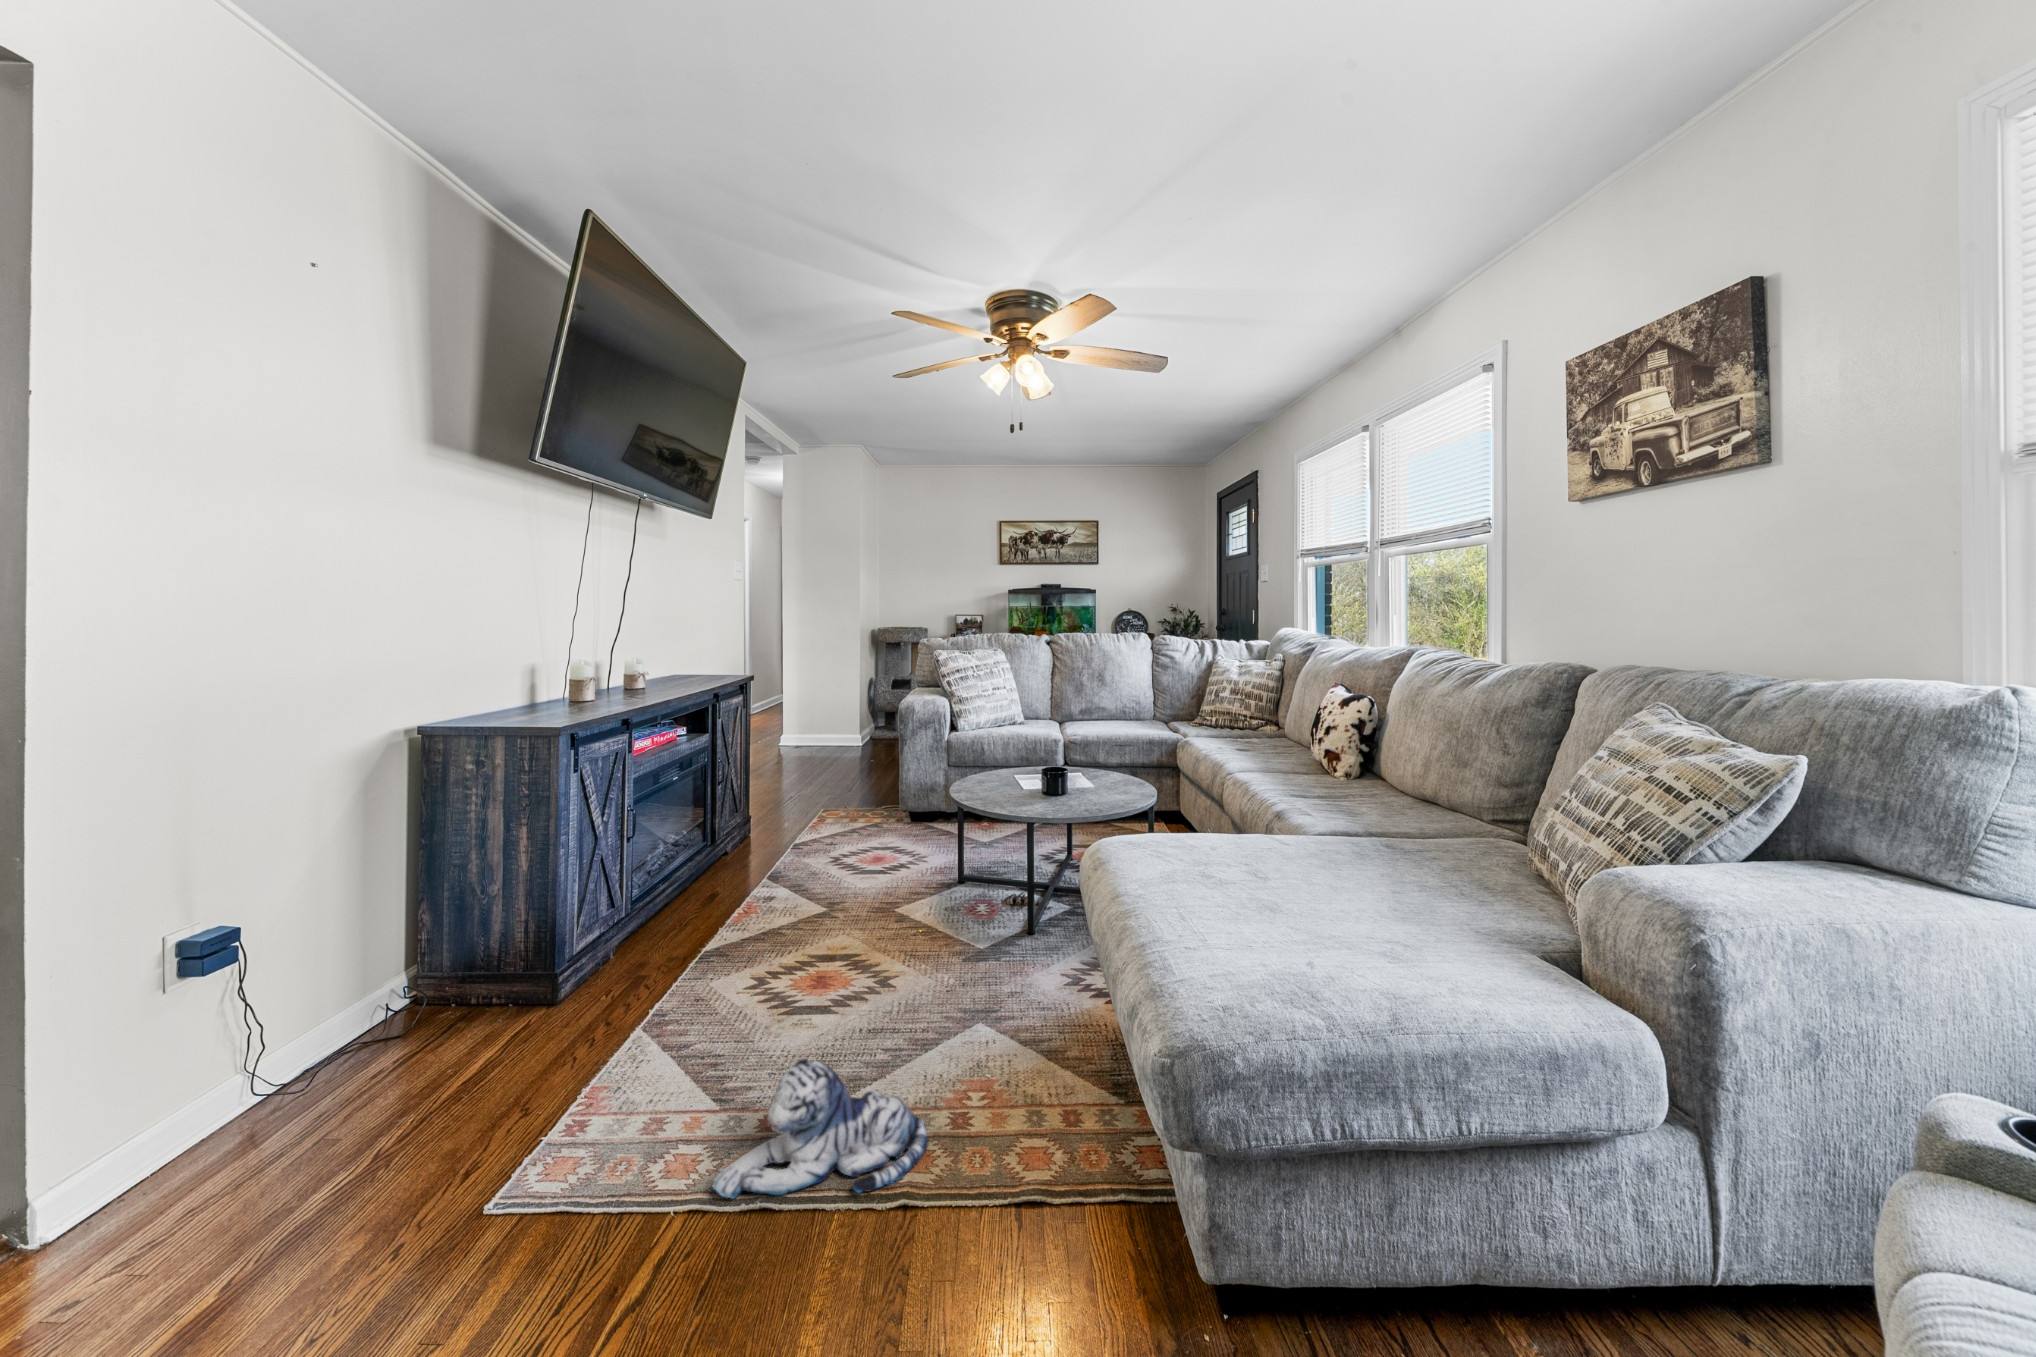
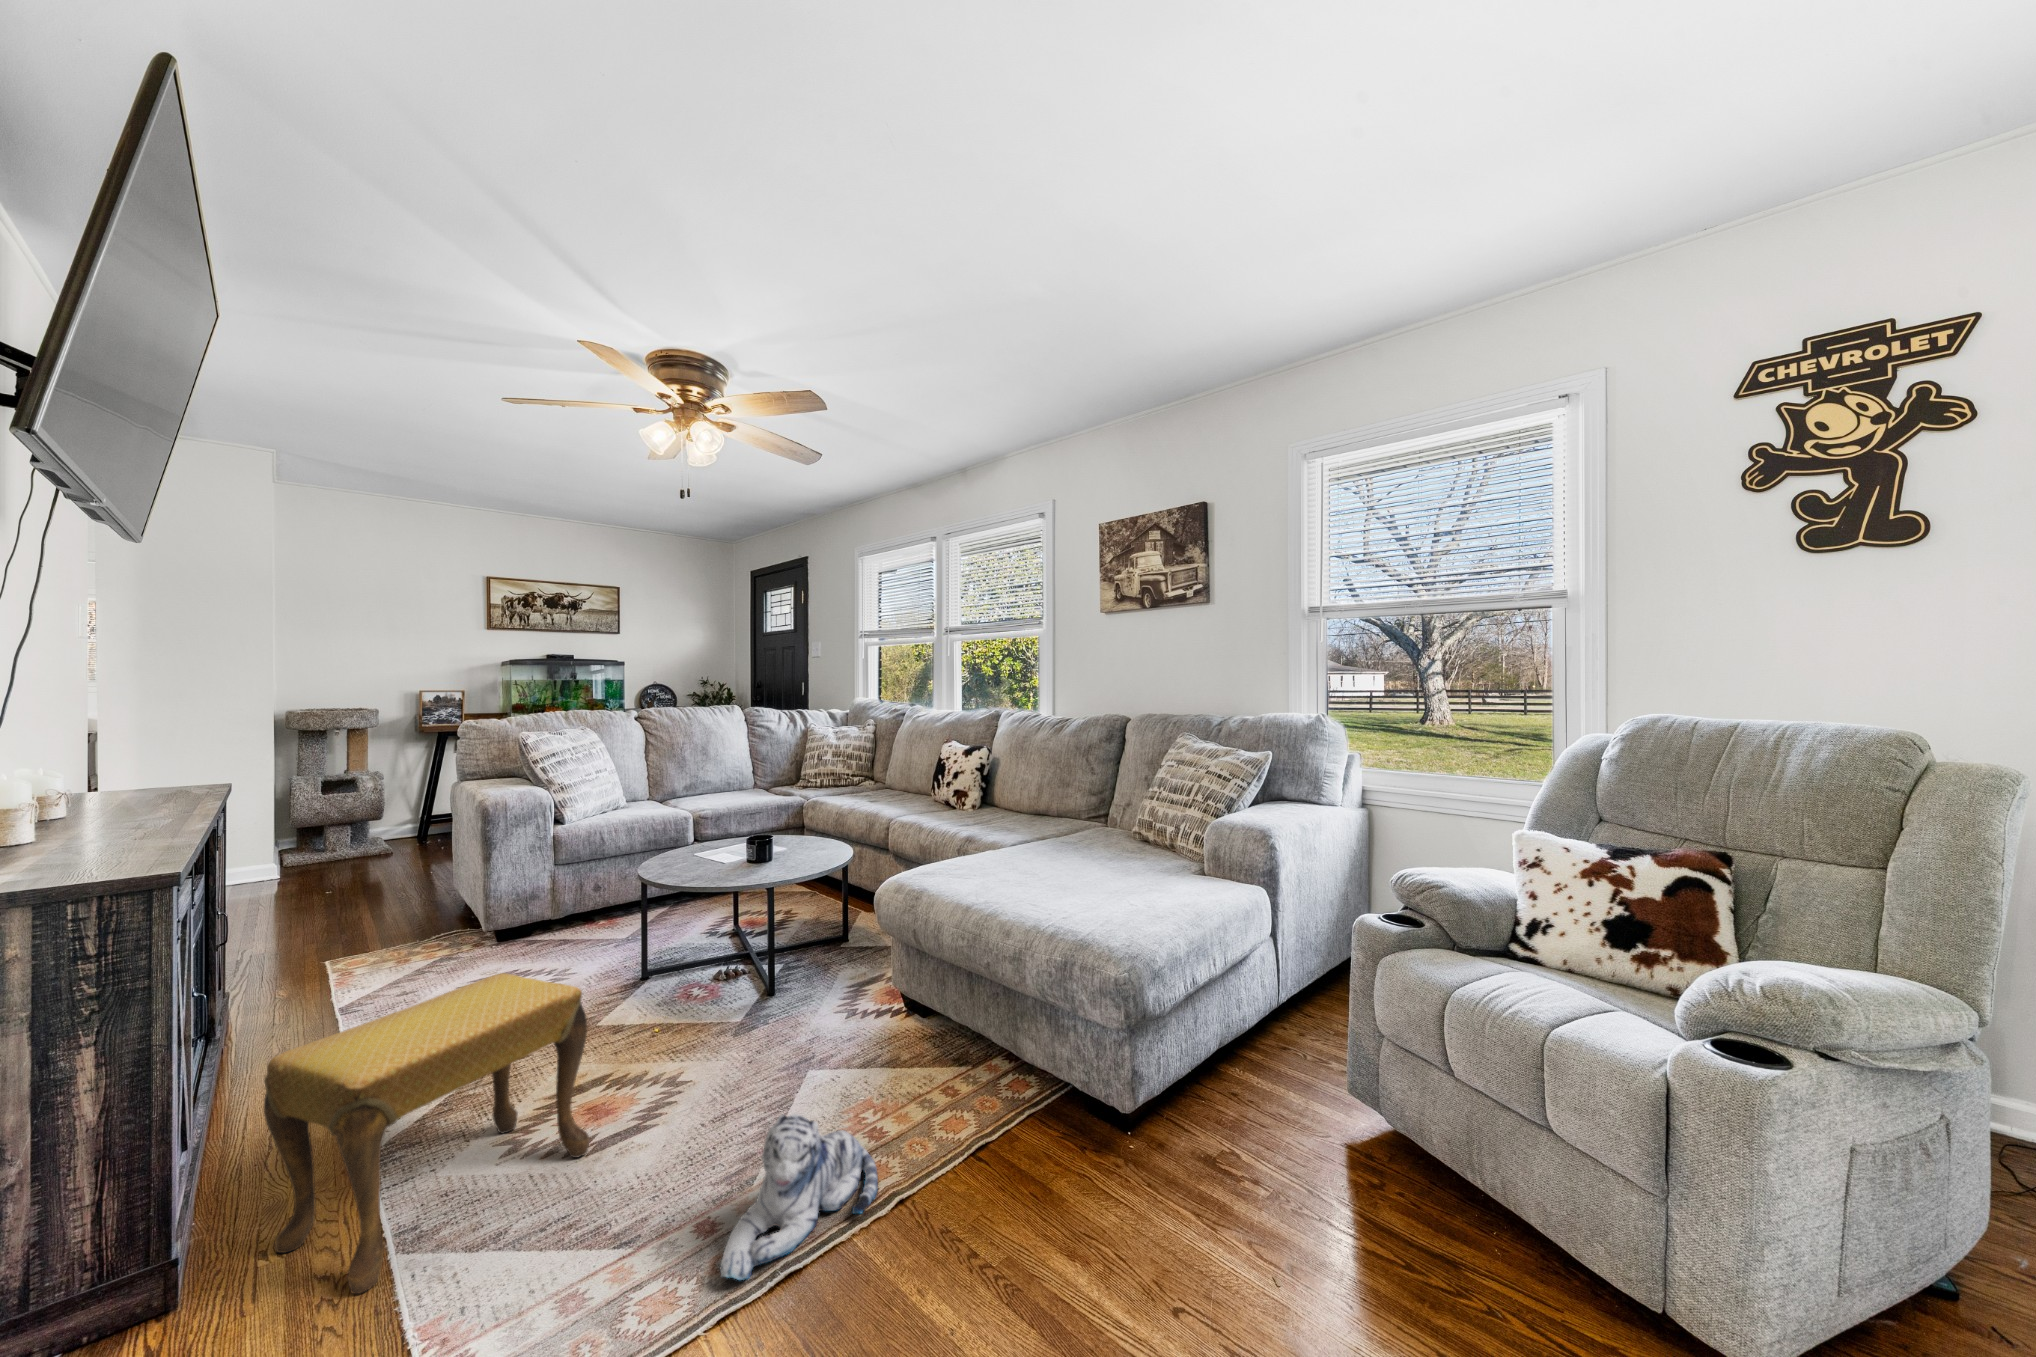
footstool: none [565,856,774,1067] -> present [264,973,589,1294]

